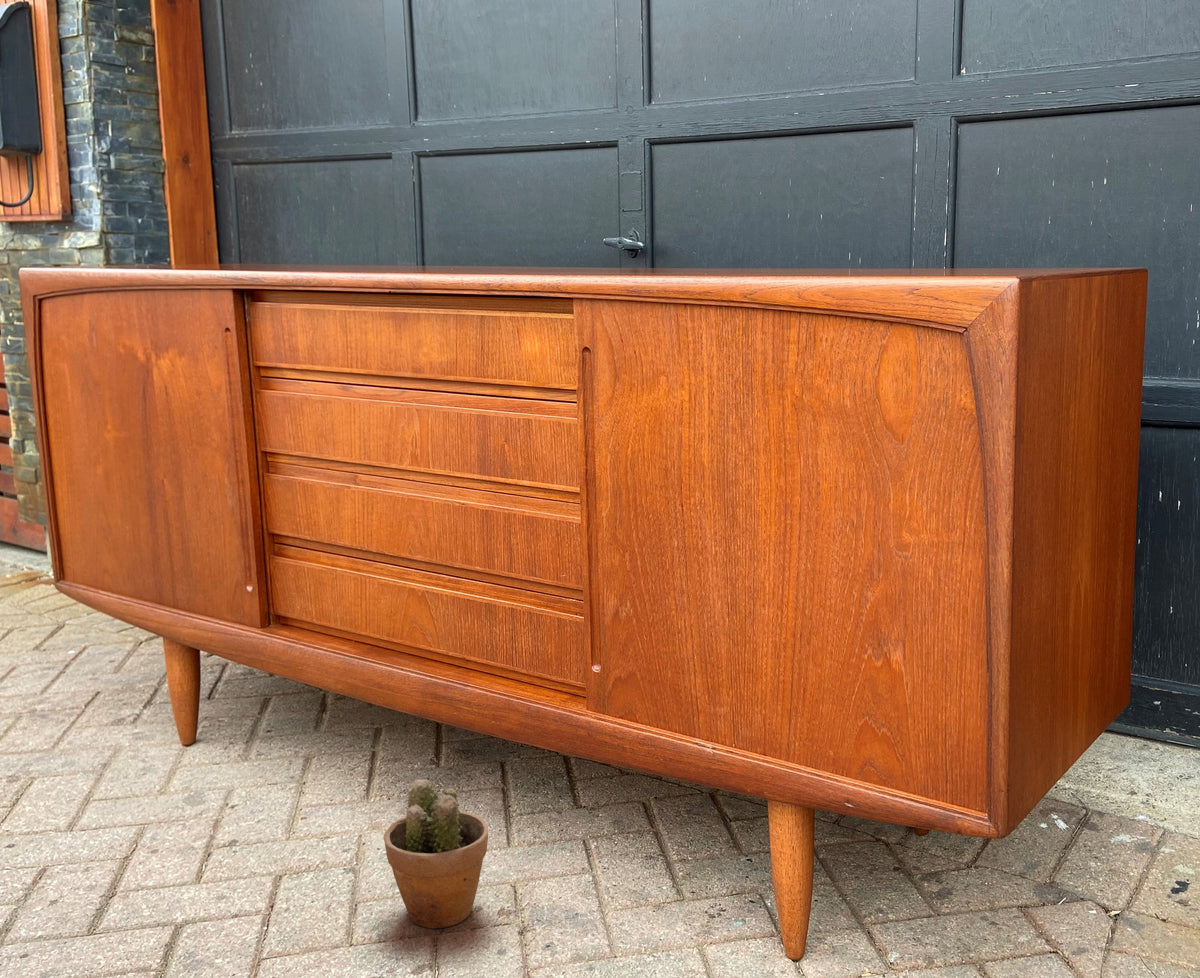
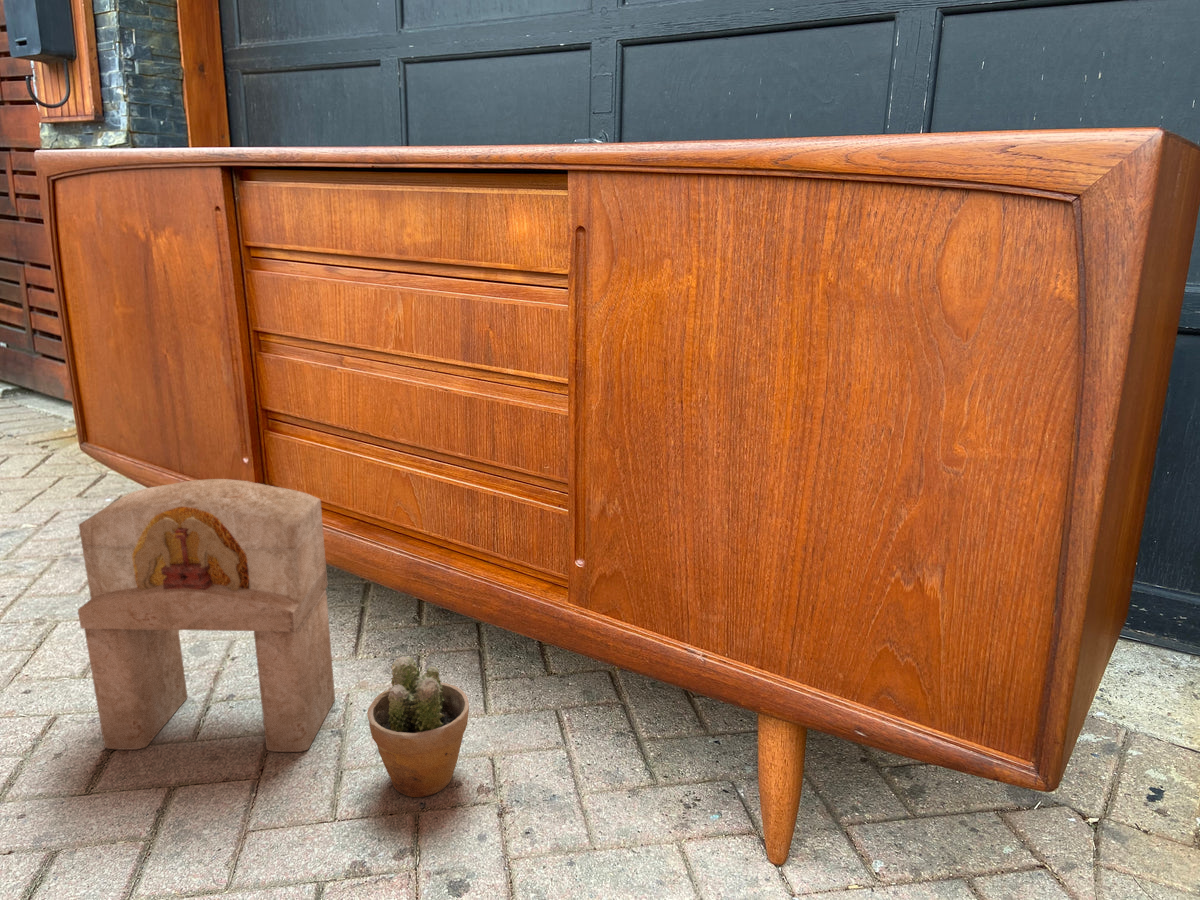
stool: none [90,602,344,890] -> present [78,479,335,752]

